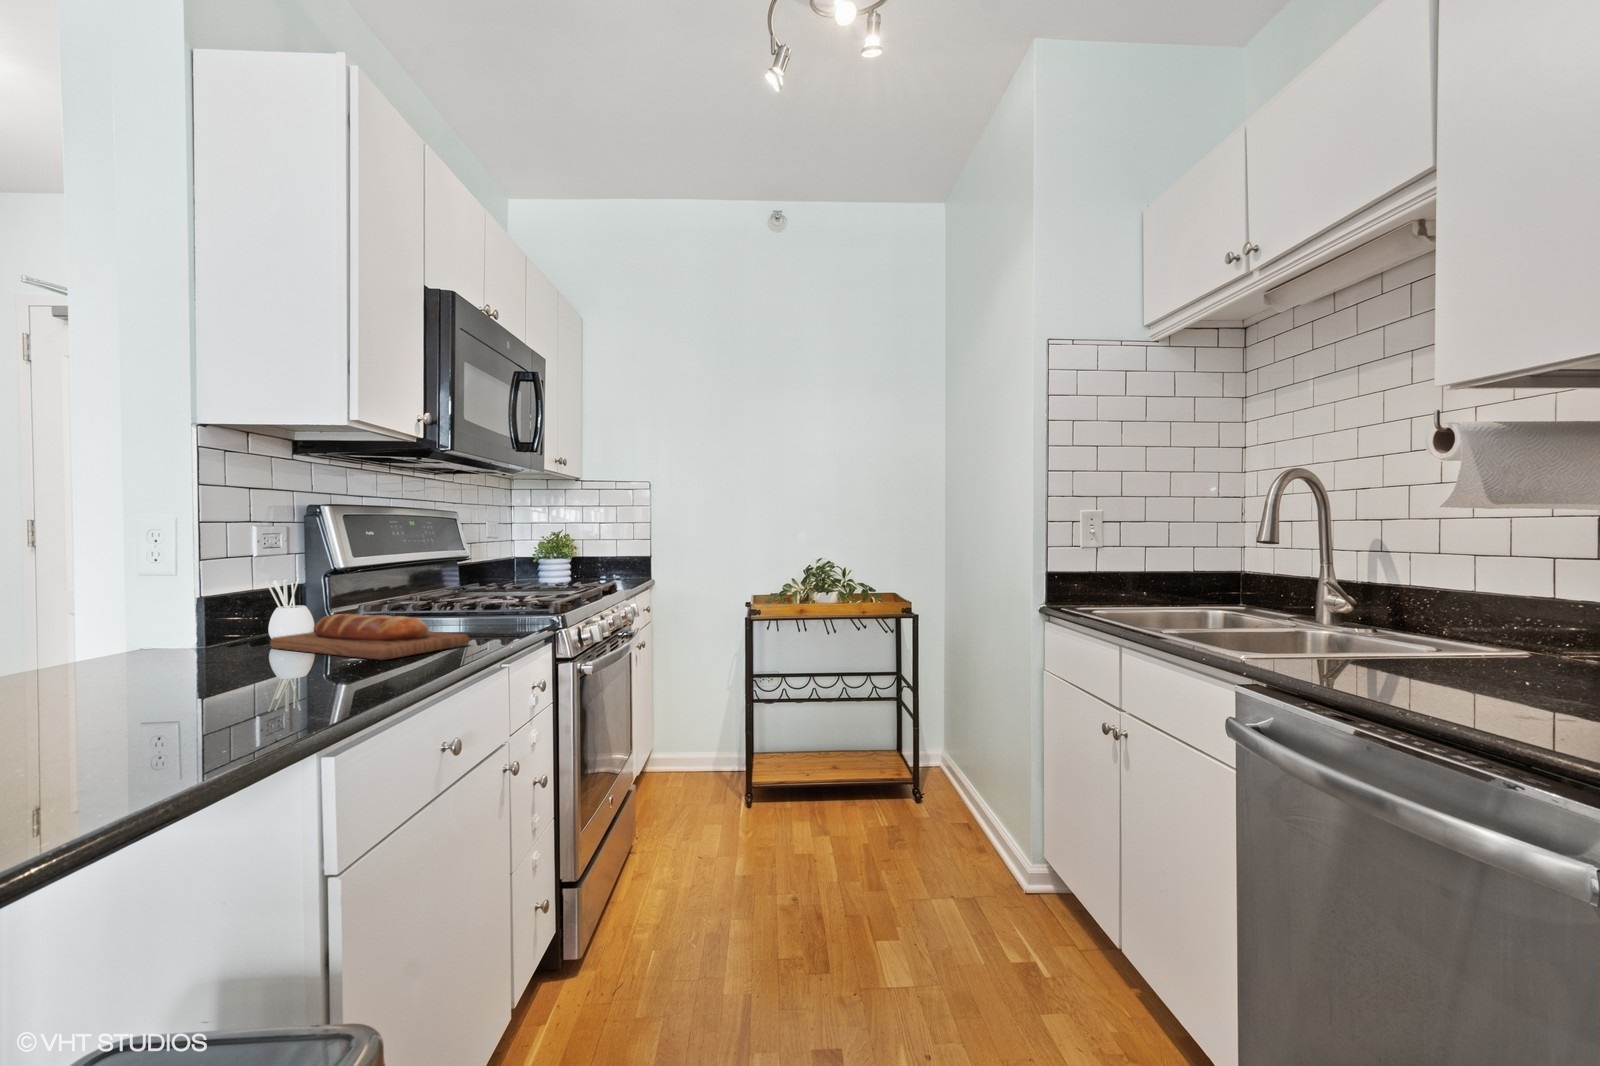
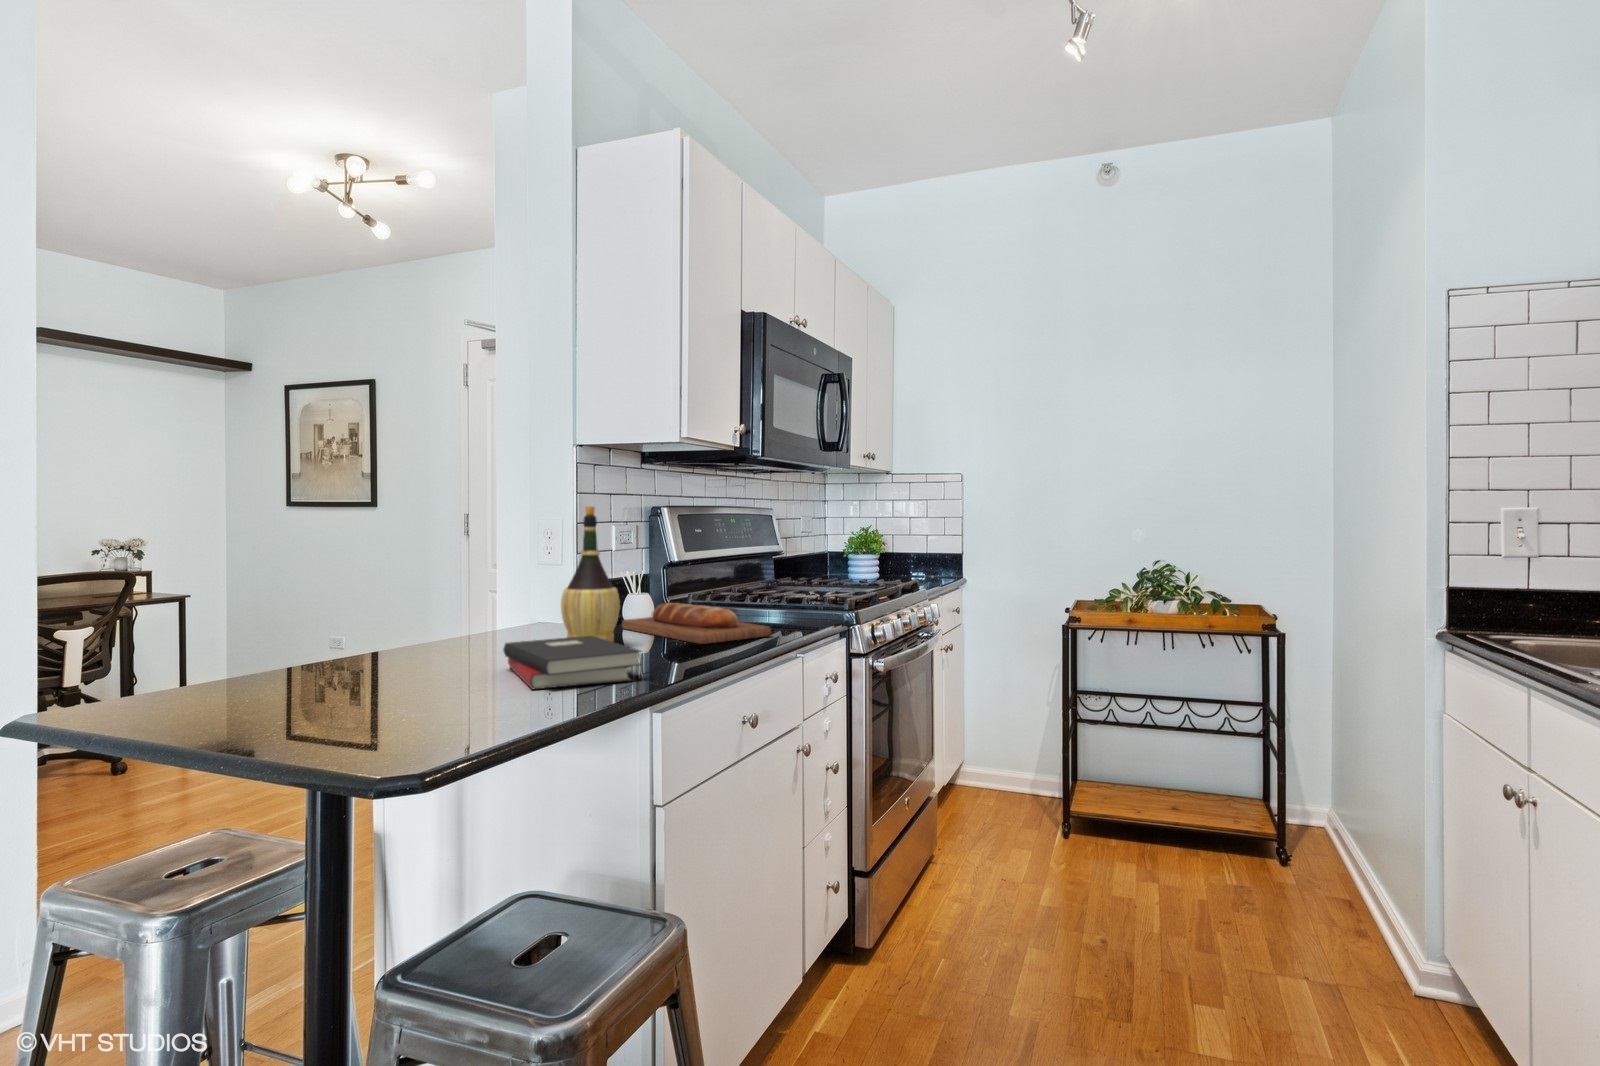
wine bottle: none [176,496,268,679] -> present [561,506,620,642]
hardback book: none [73,660,303,744] -> present [503,636,641,689]

